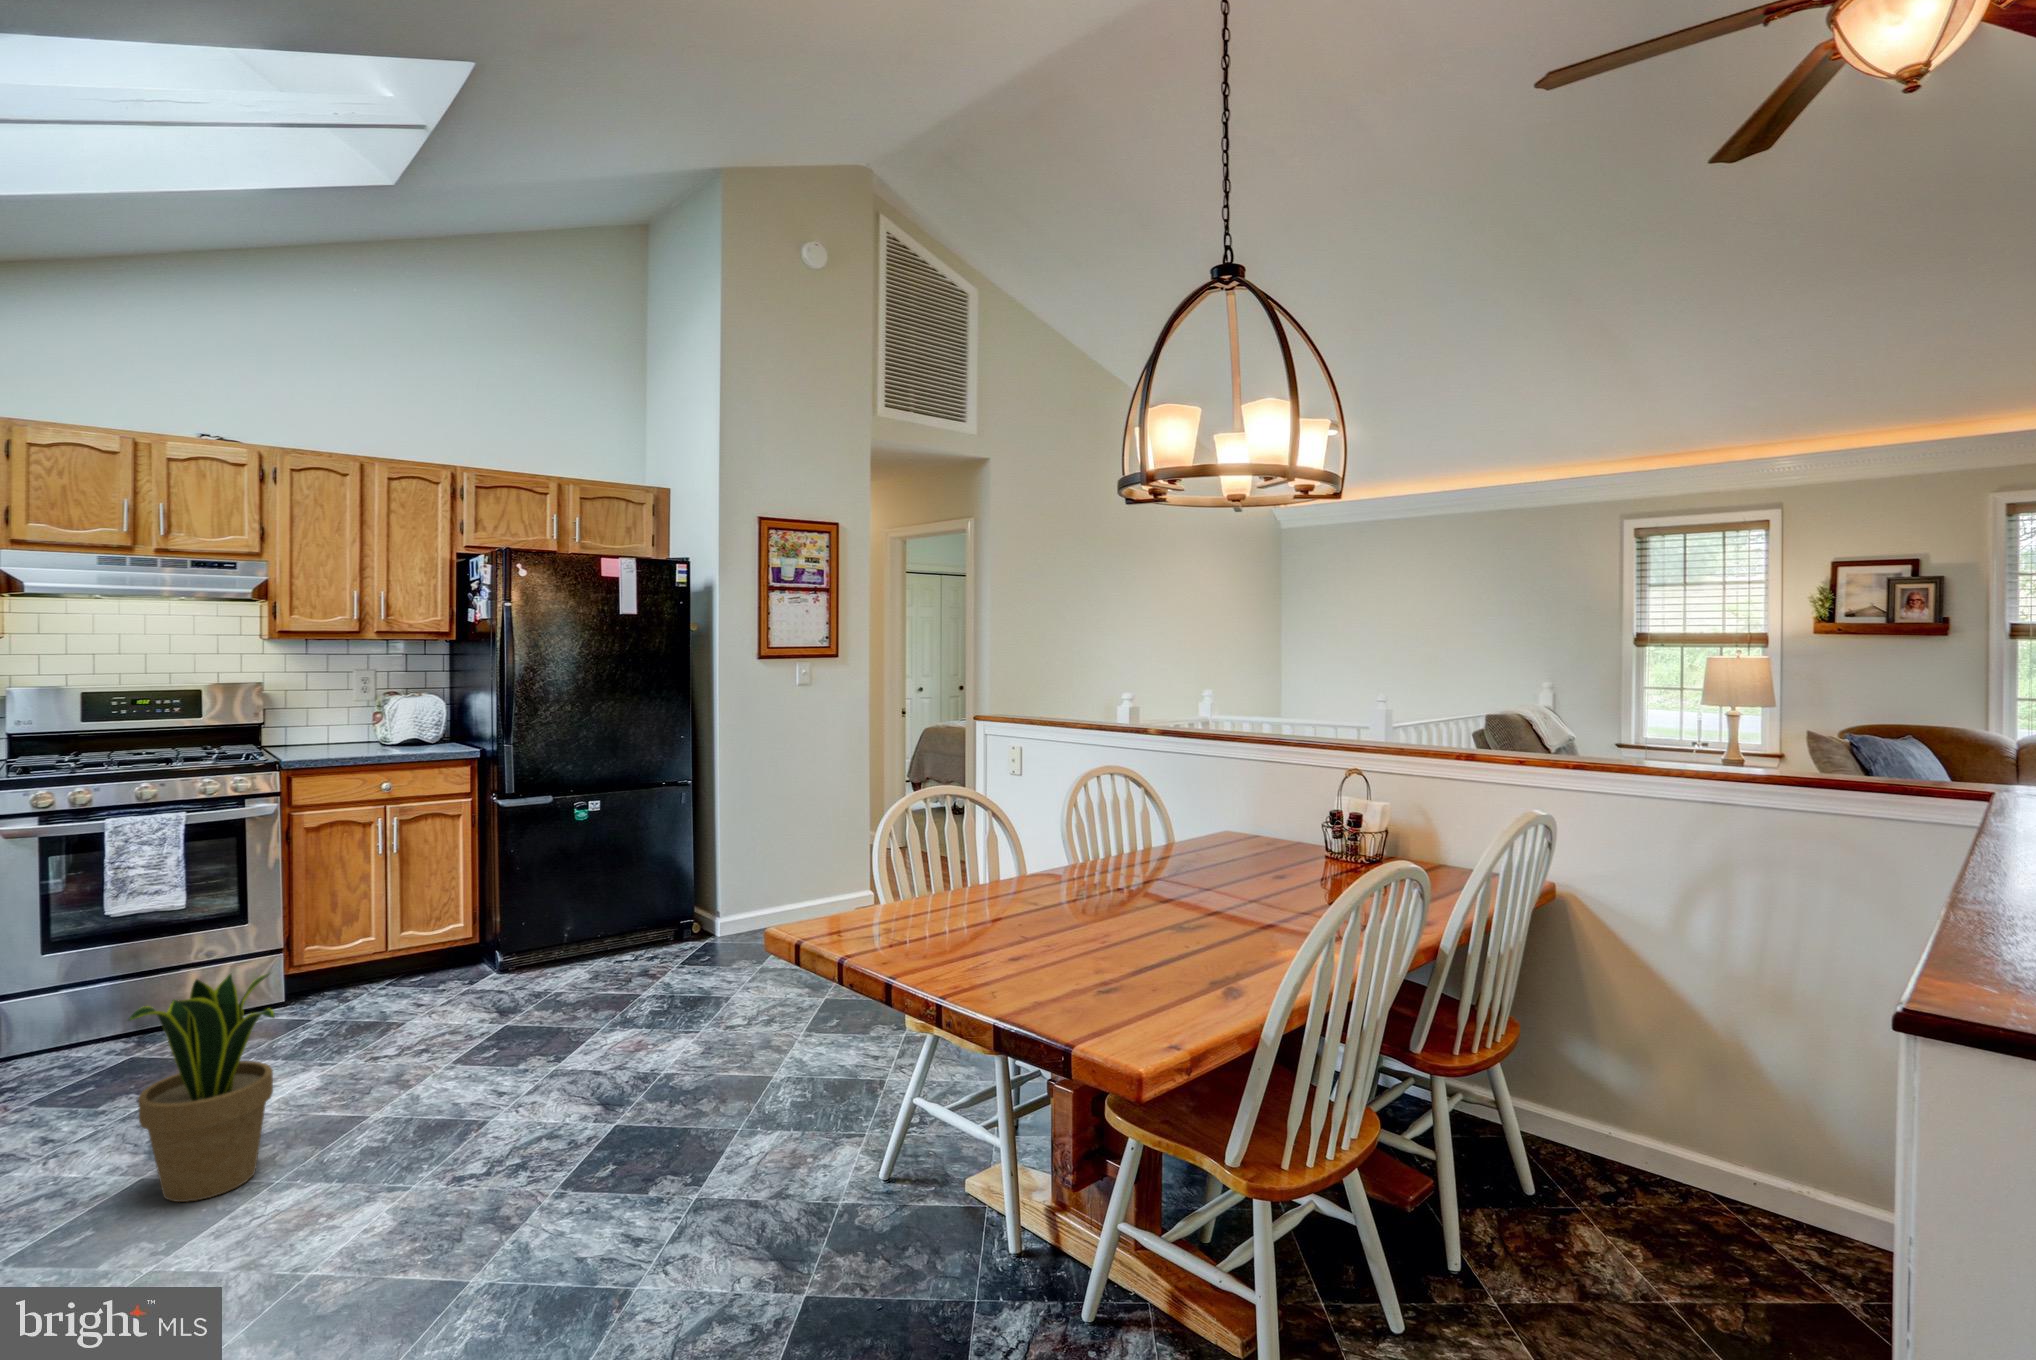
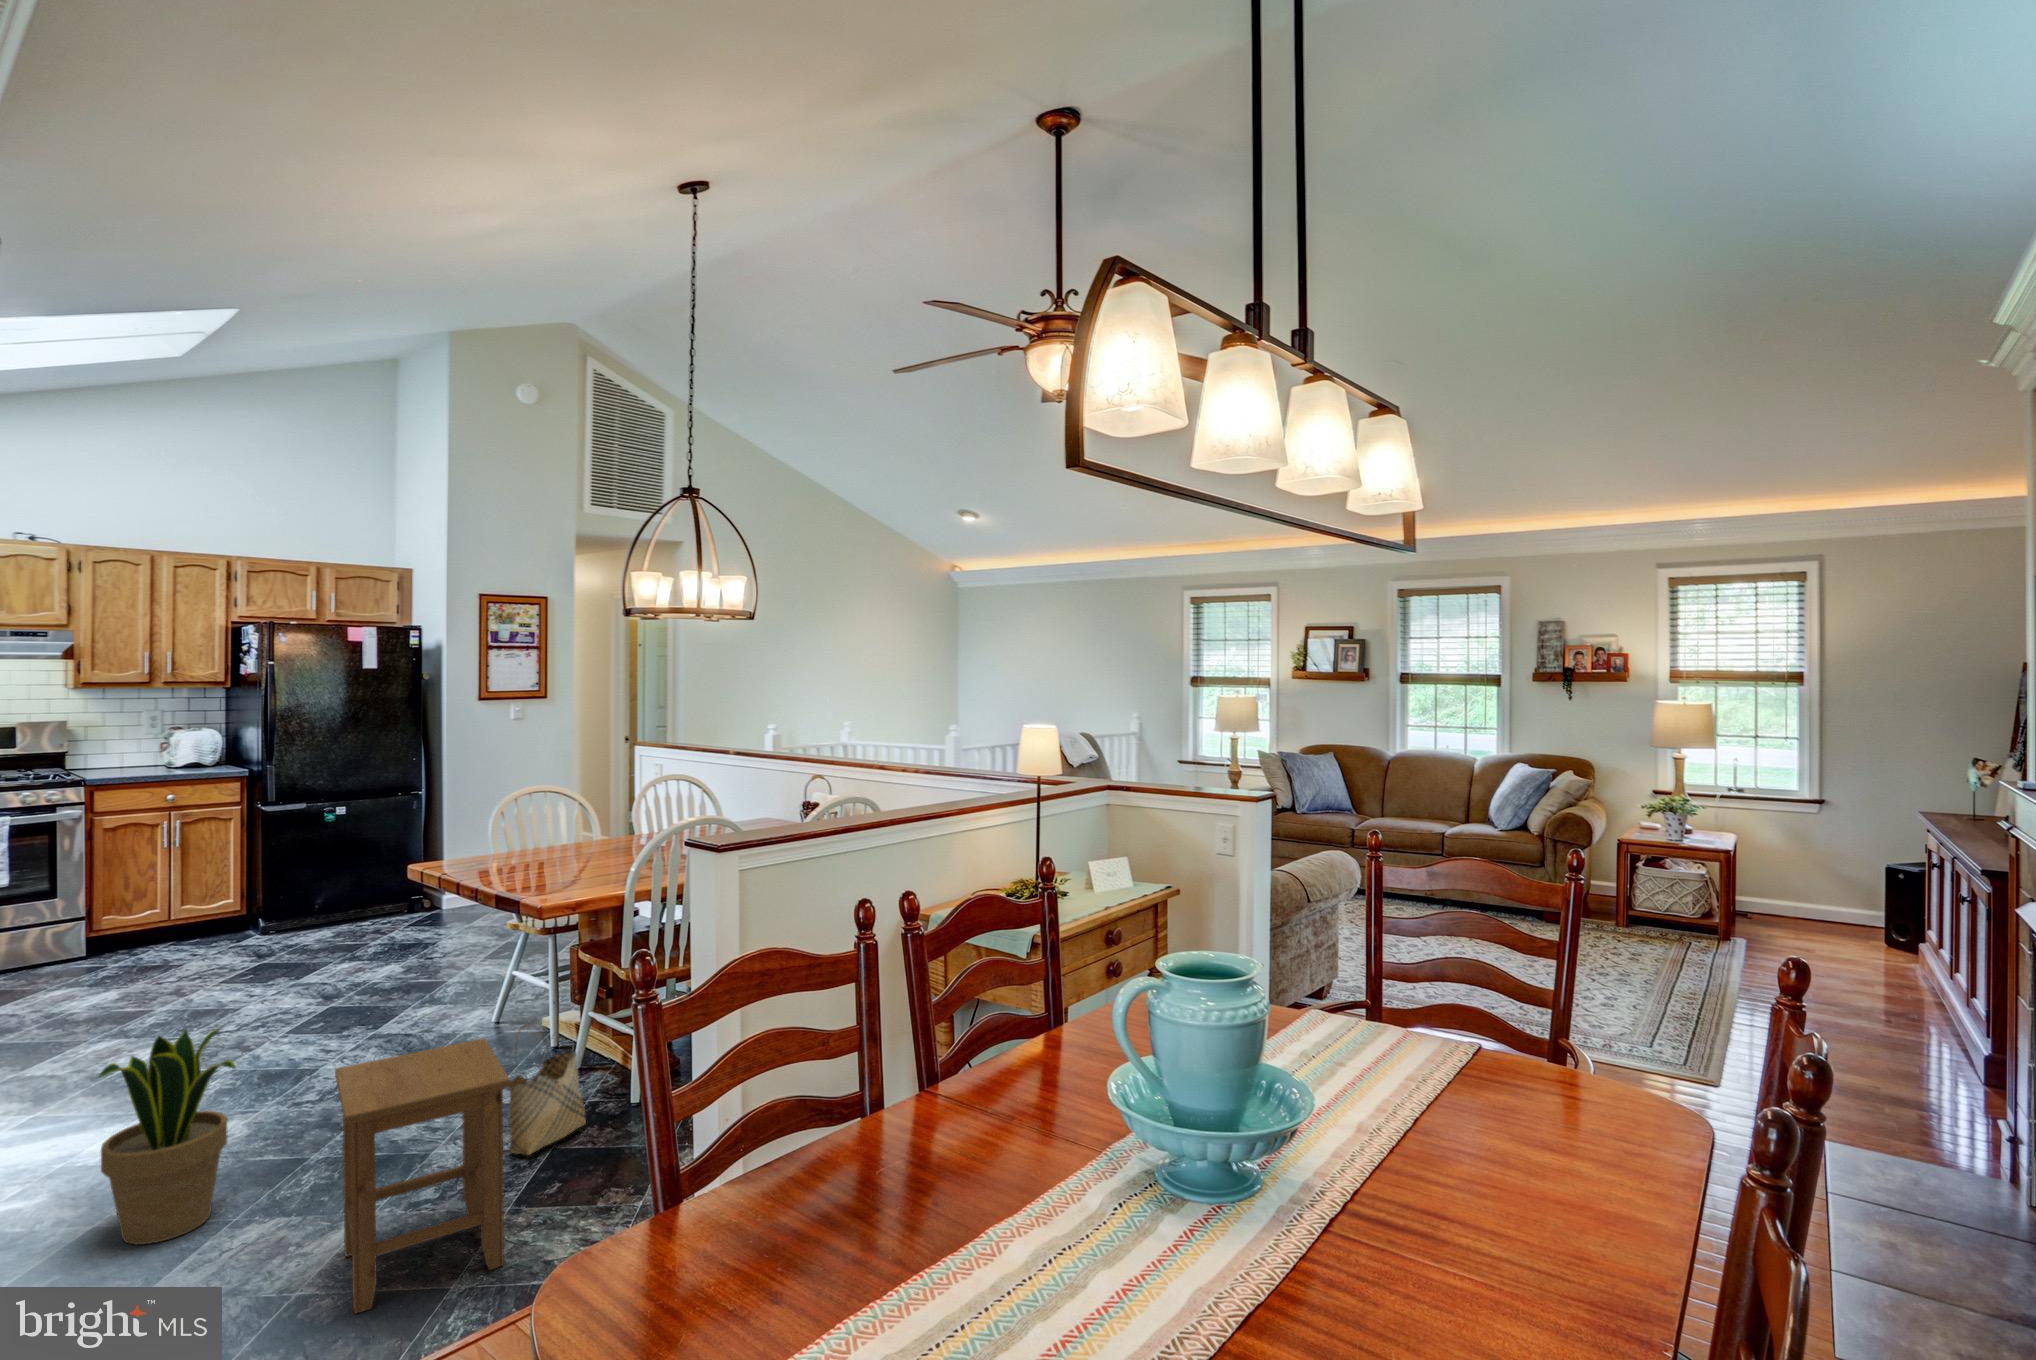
woven basket: none [566,985,654,1130] -> present [509,1025,586,1155]
stool: none [347,998,538,1305] -> present [335,1038,511,1314]

